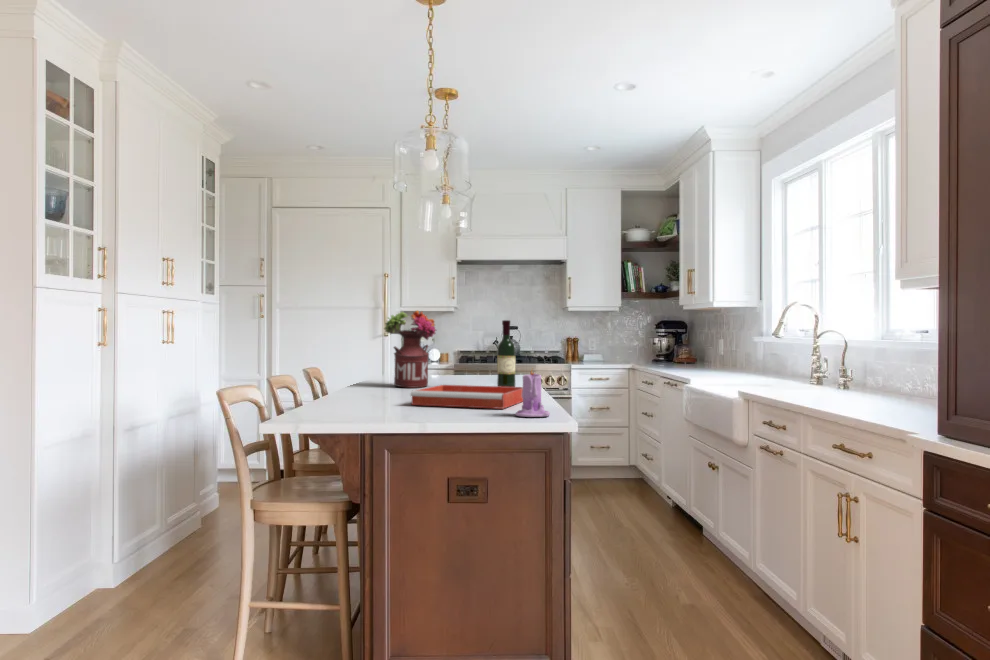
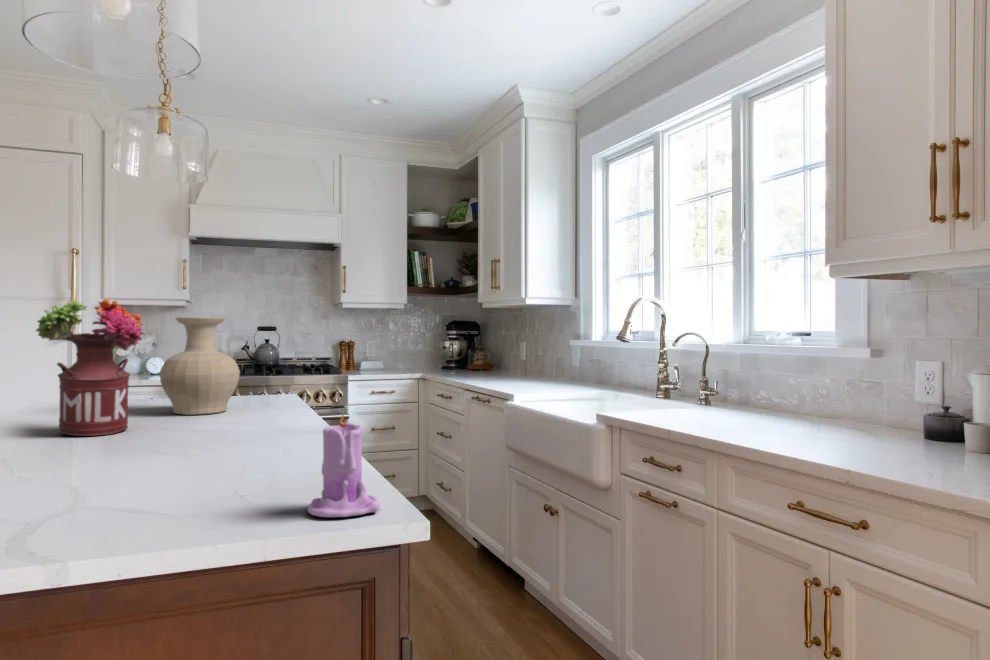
wine bottle: present [497,320,516,387] -> none [257,317,288,432]
vase: none [443,321,489,381] -> present [160,318,240,415]
tray: present [410,385,523,409] -> none [68,436,316,492]

